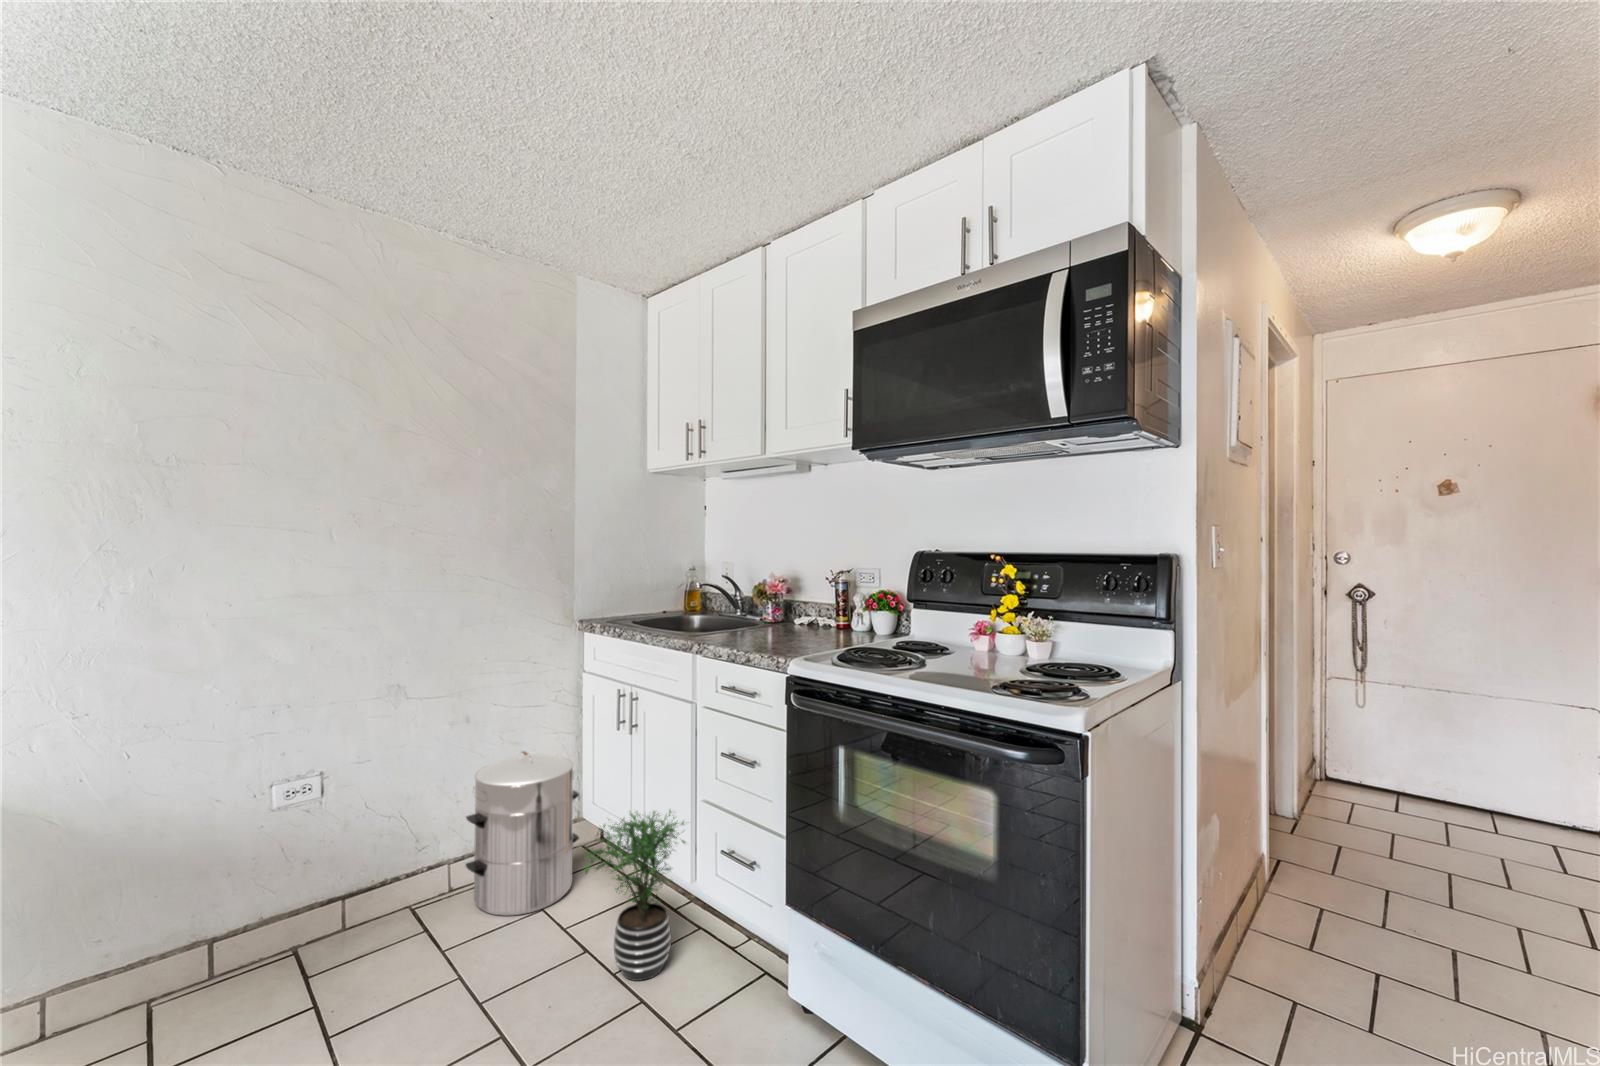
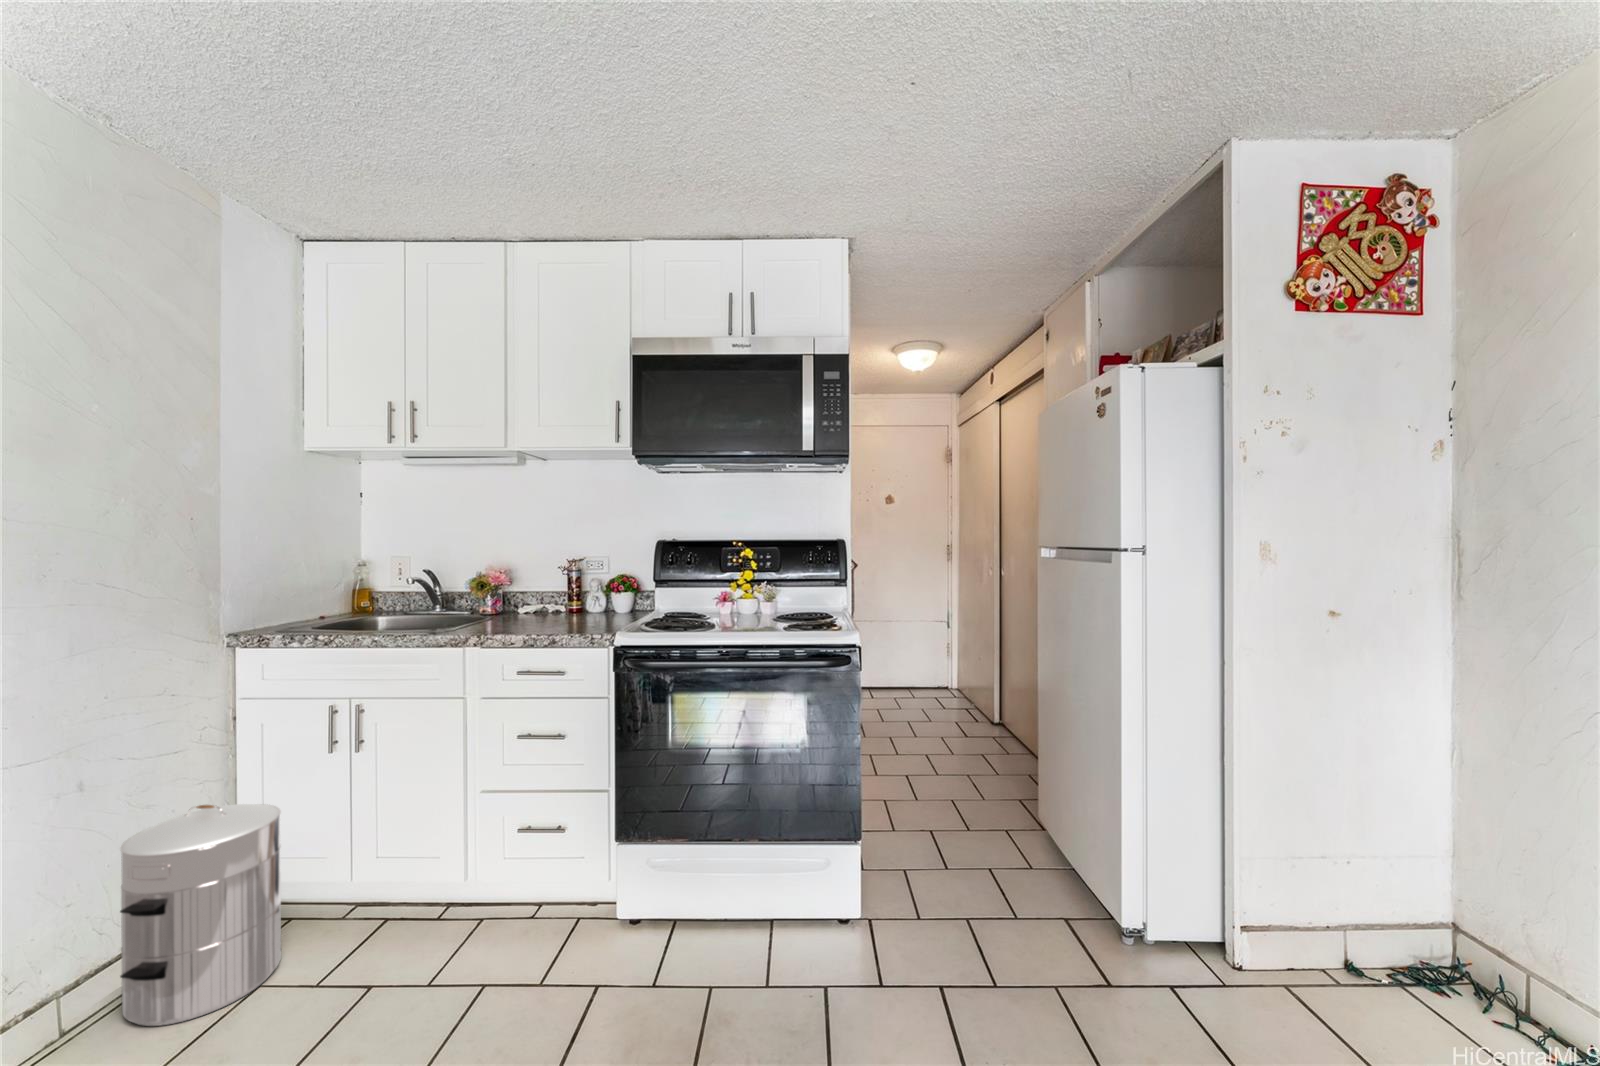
potted plant: present [585,810,685,981] -> none [390,804,508,983]

